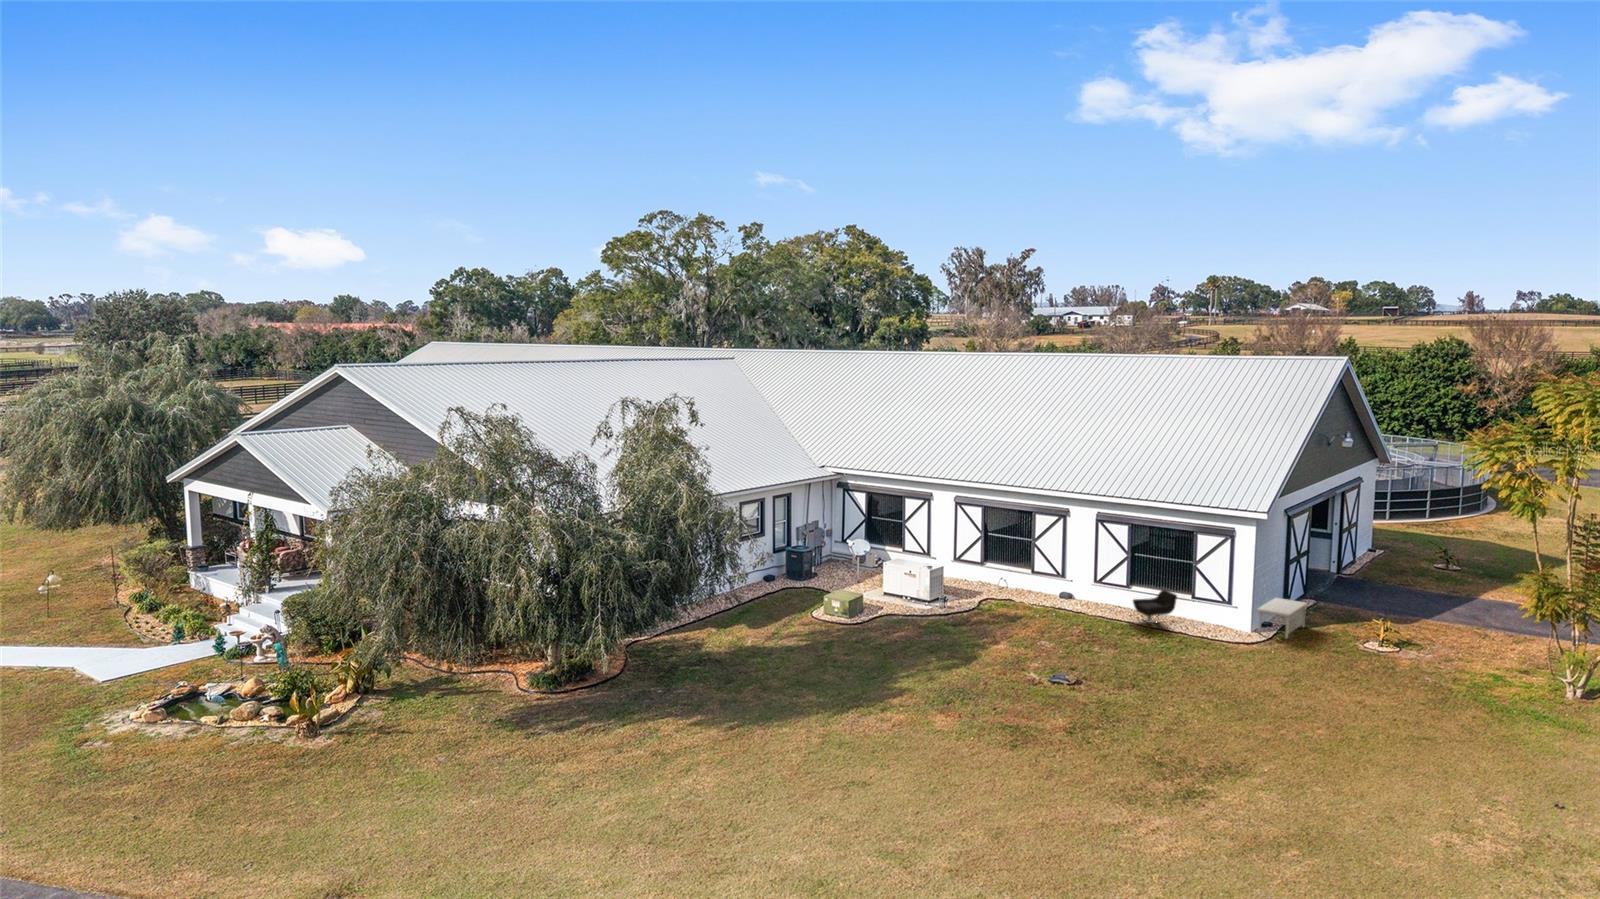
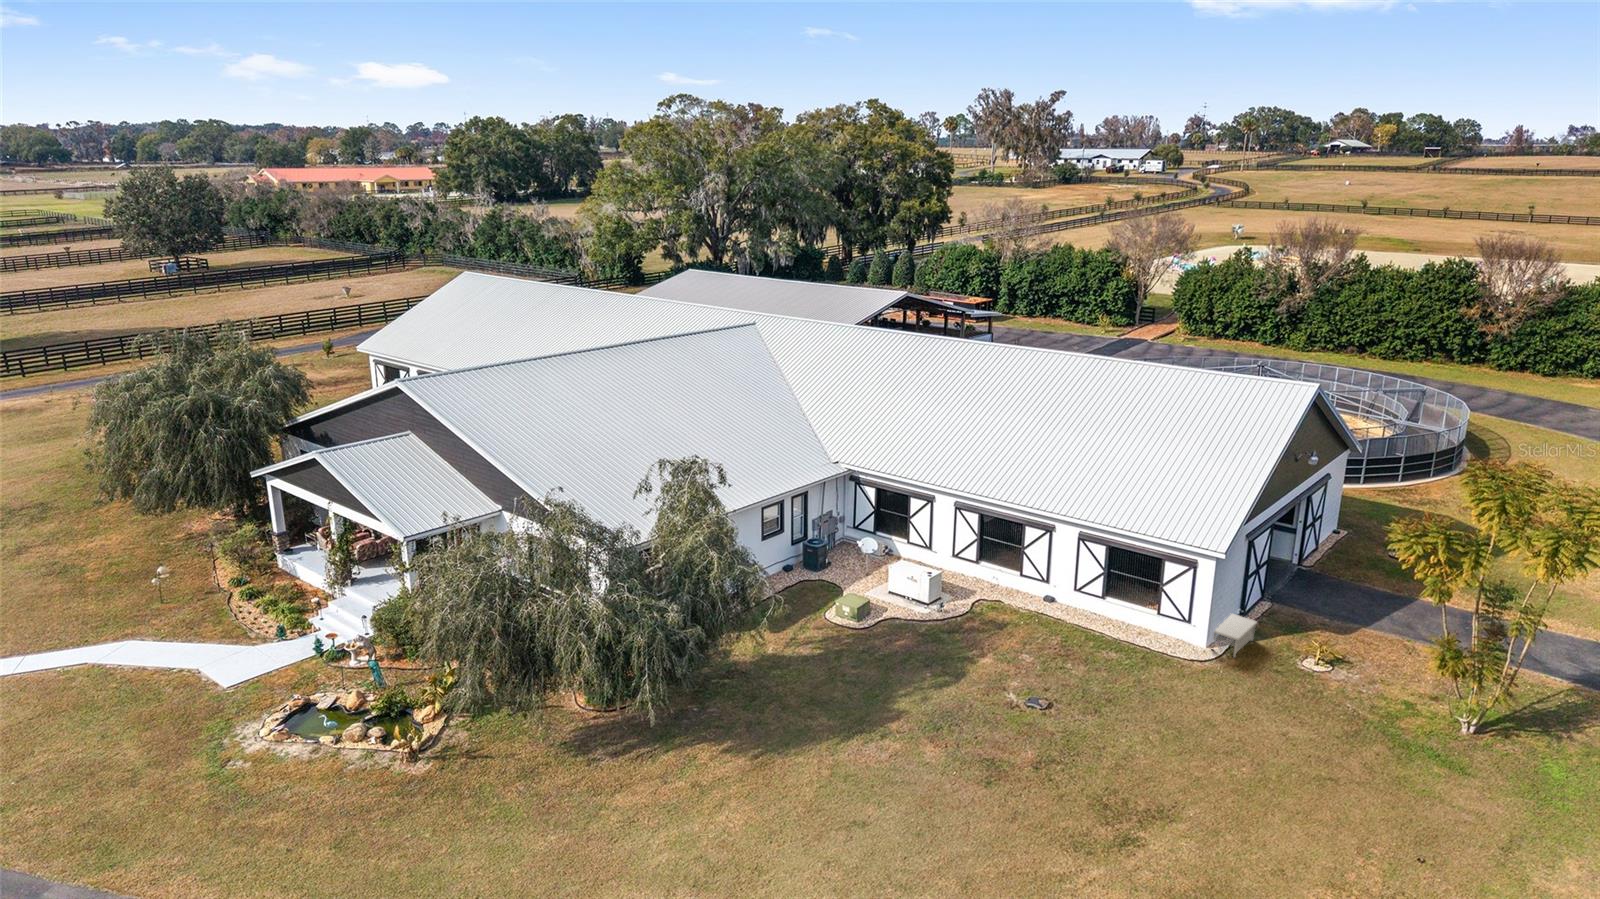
lounge chair: present [1133,589,1177,625] -> none [1105,603,1144,639]

